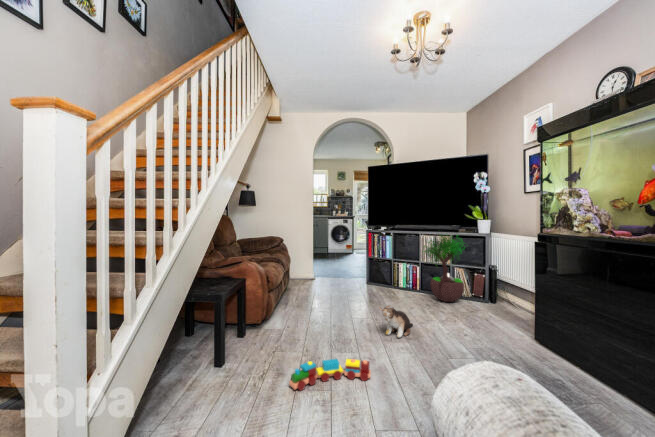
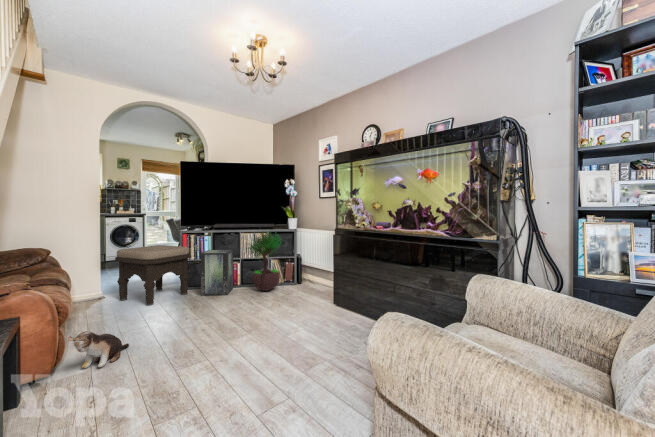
ottoman: none [315,242,372,294] -> present [115,245,191,305]
storage box: none [379,250,412,298] -> present [201,250,233,296]
plush toy: present [379,305,413,338] -> present [68,331,129,368]
toy train: present [289,359,371,390] -> none [156,351,234,399]

